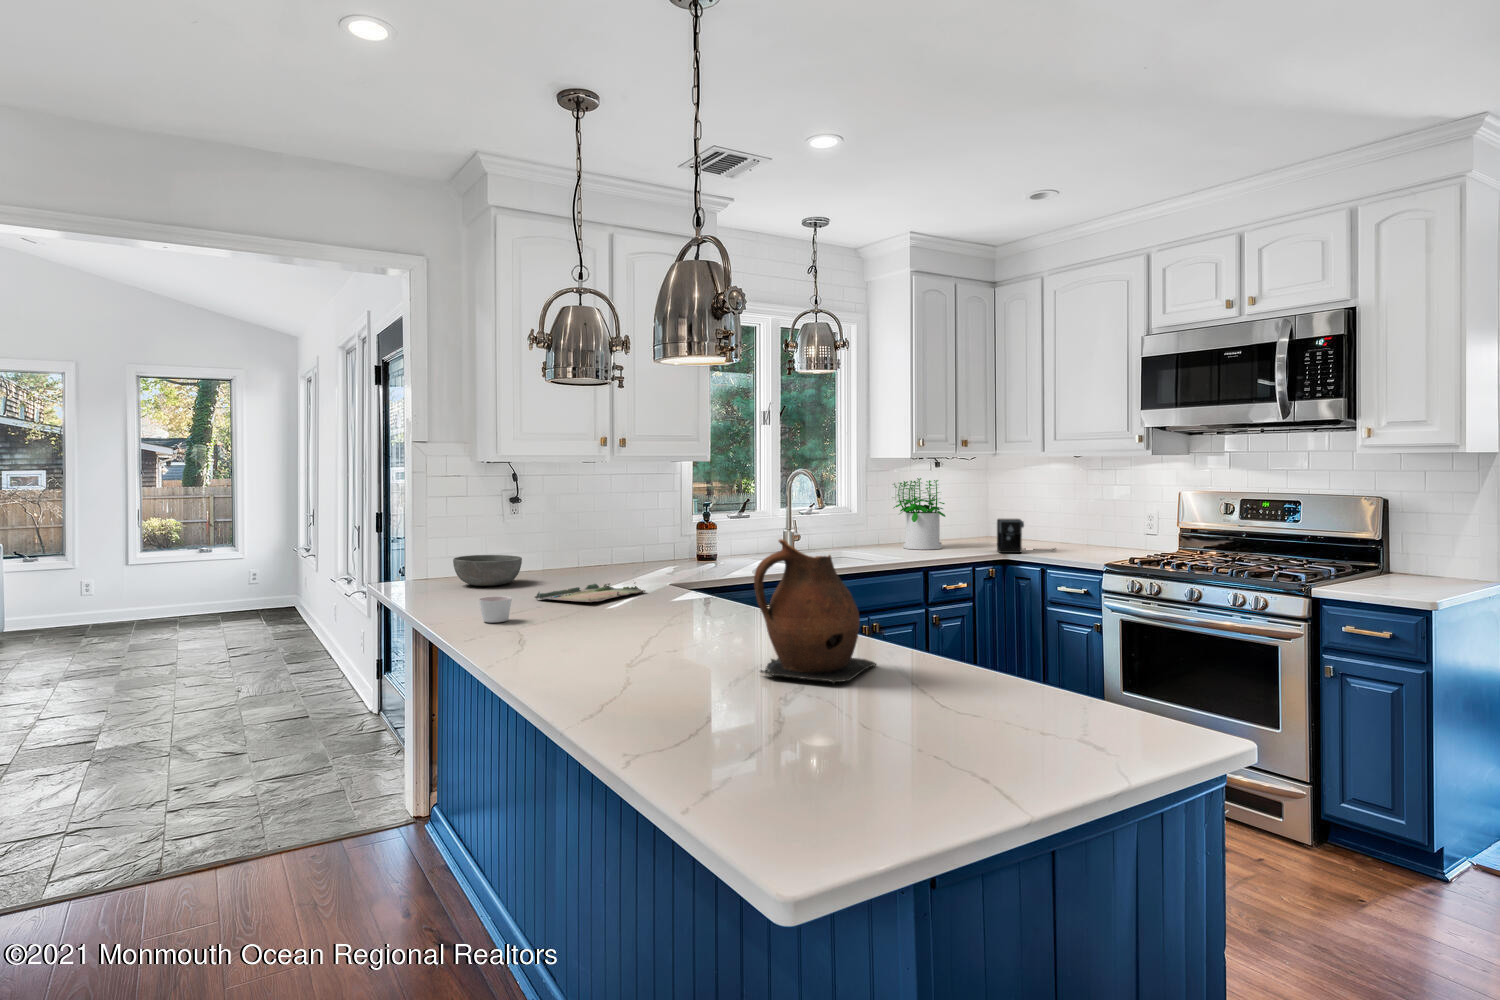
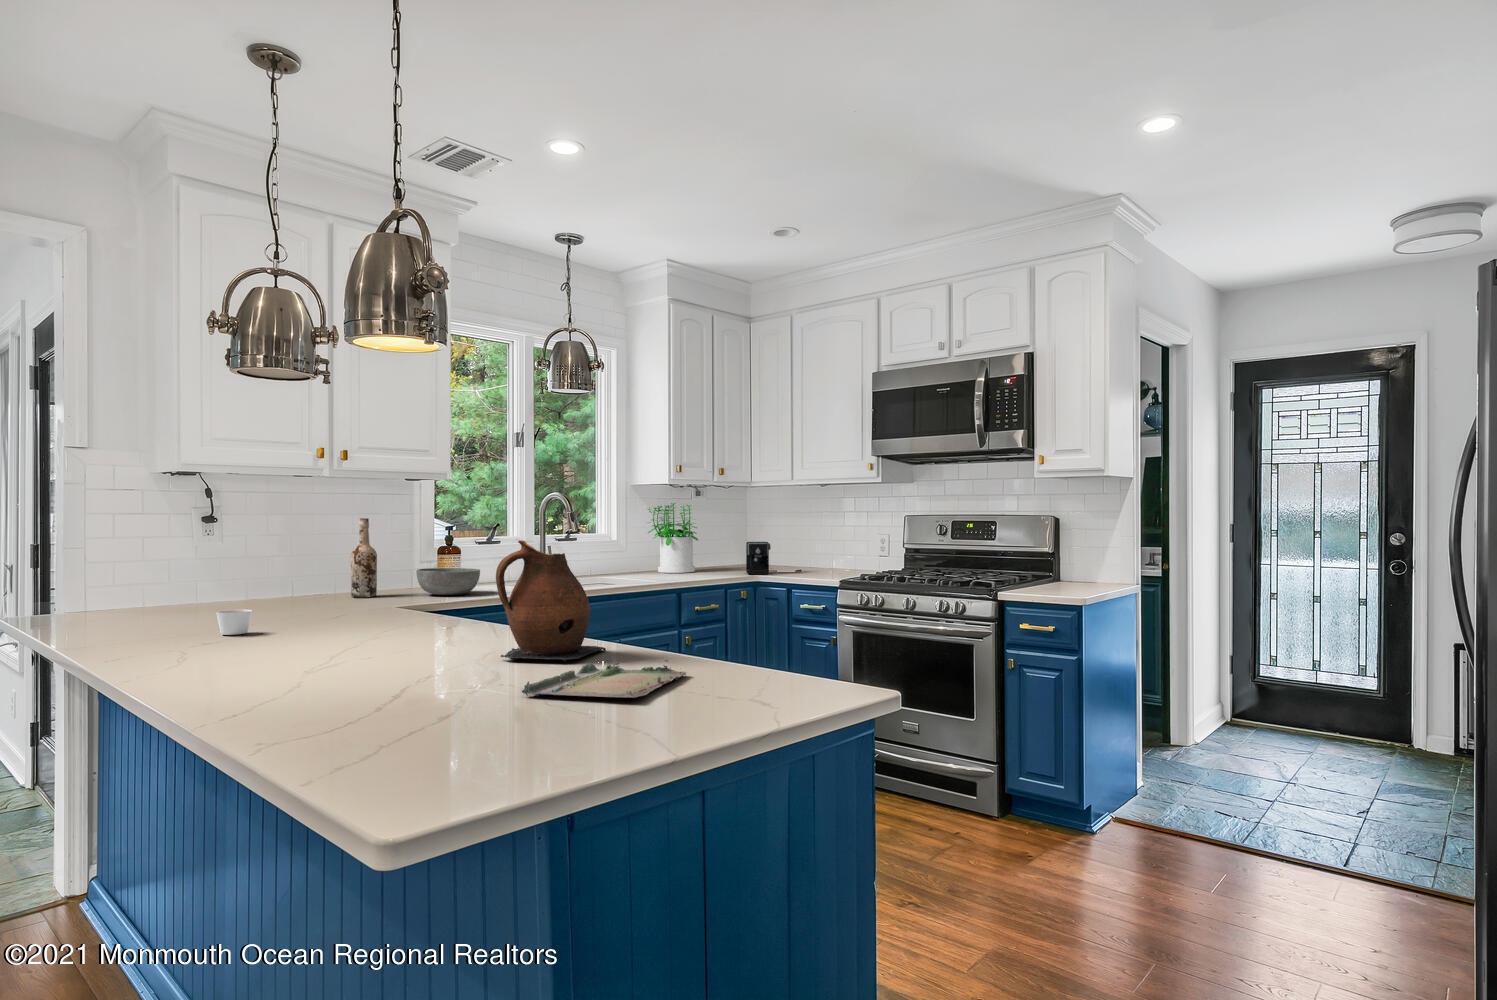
wine bottle: none [609,498,633,575] -> present [351,518,377,597]
bowl: present [453,555,522,586] -> present [416,568,480,595]
tray: present [535,583,645,602] -> present [522,660,687,698]

